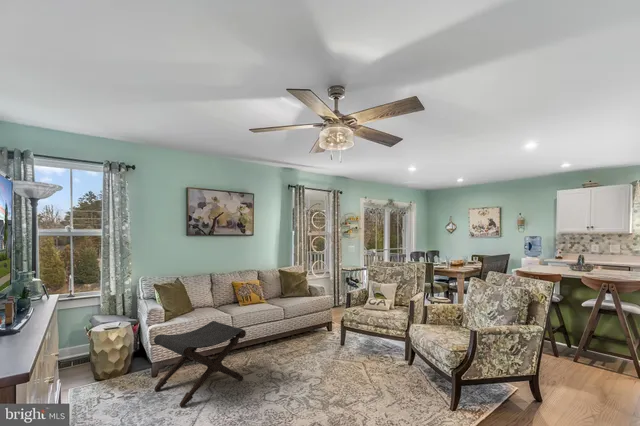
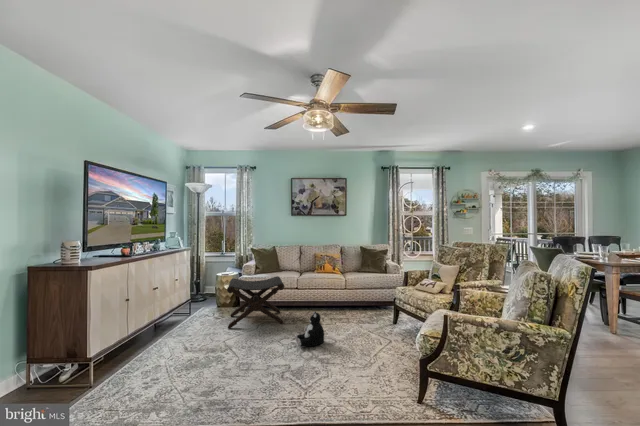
plush toy: none [291,354,321,398] -> present [295,311,324,347]

